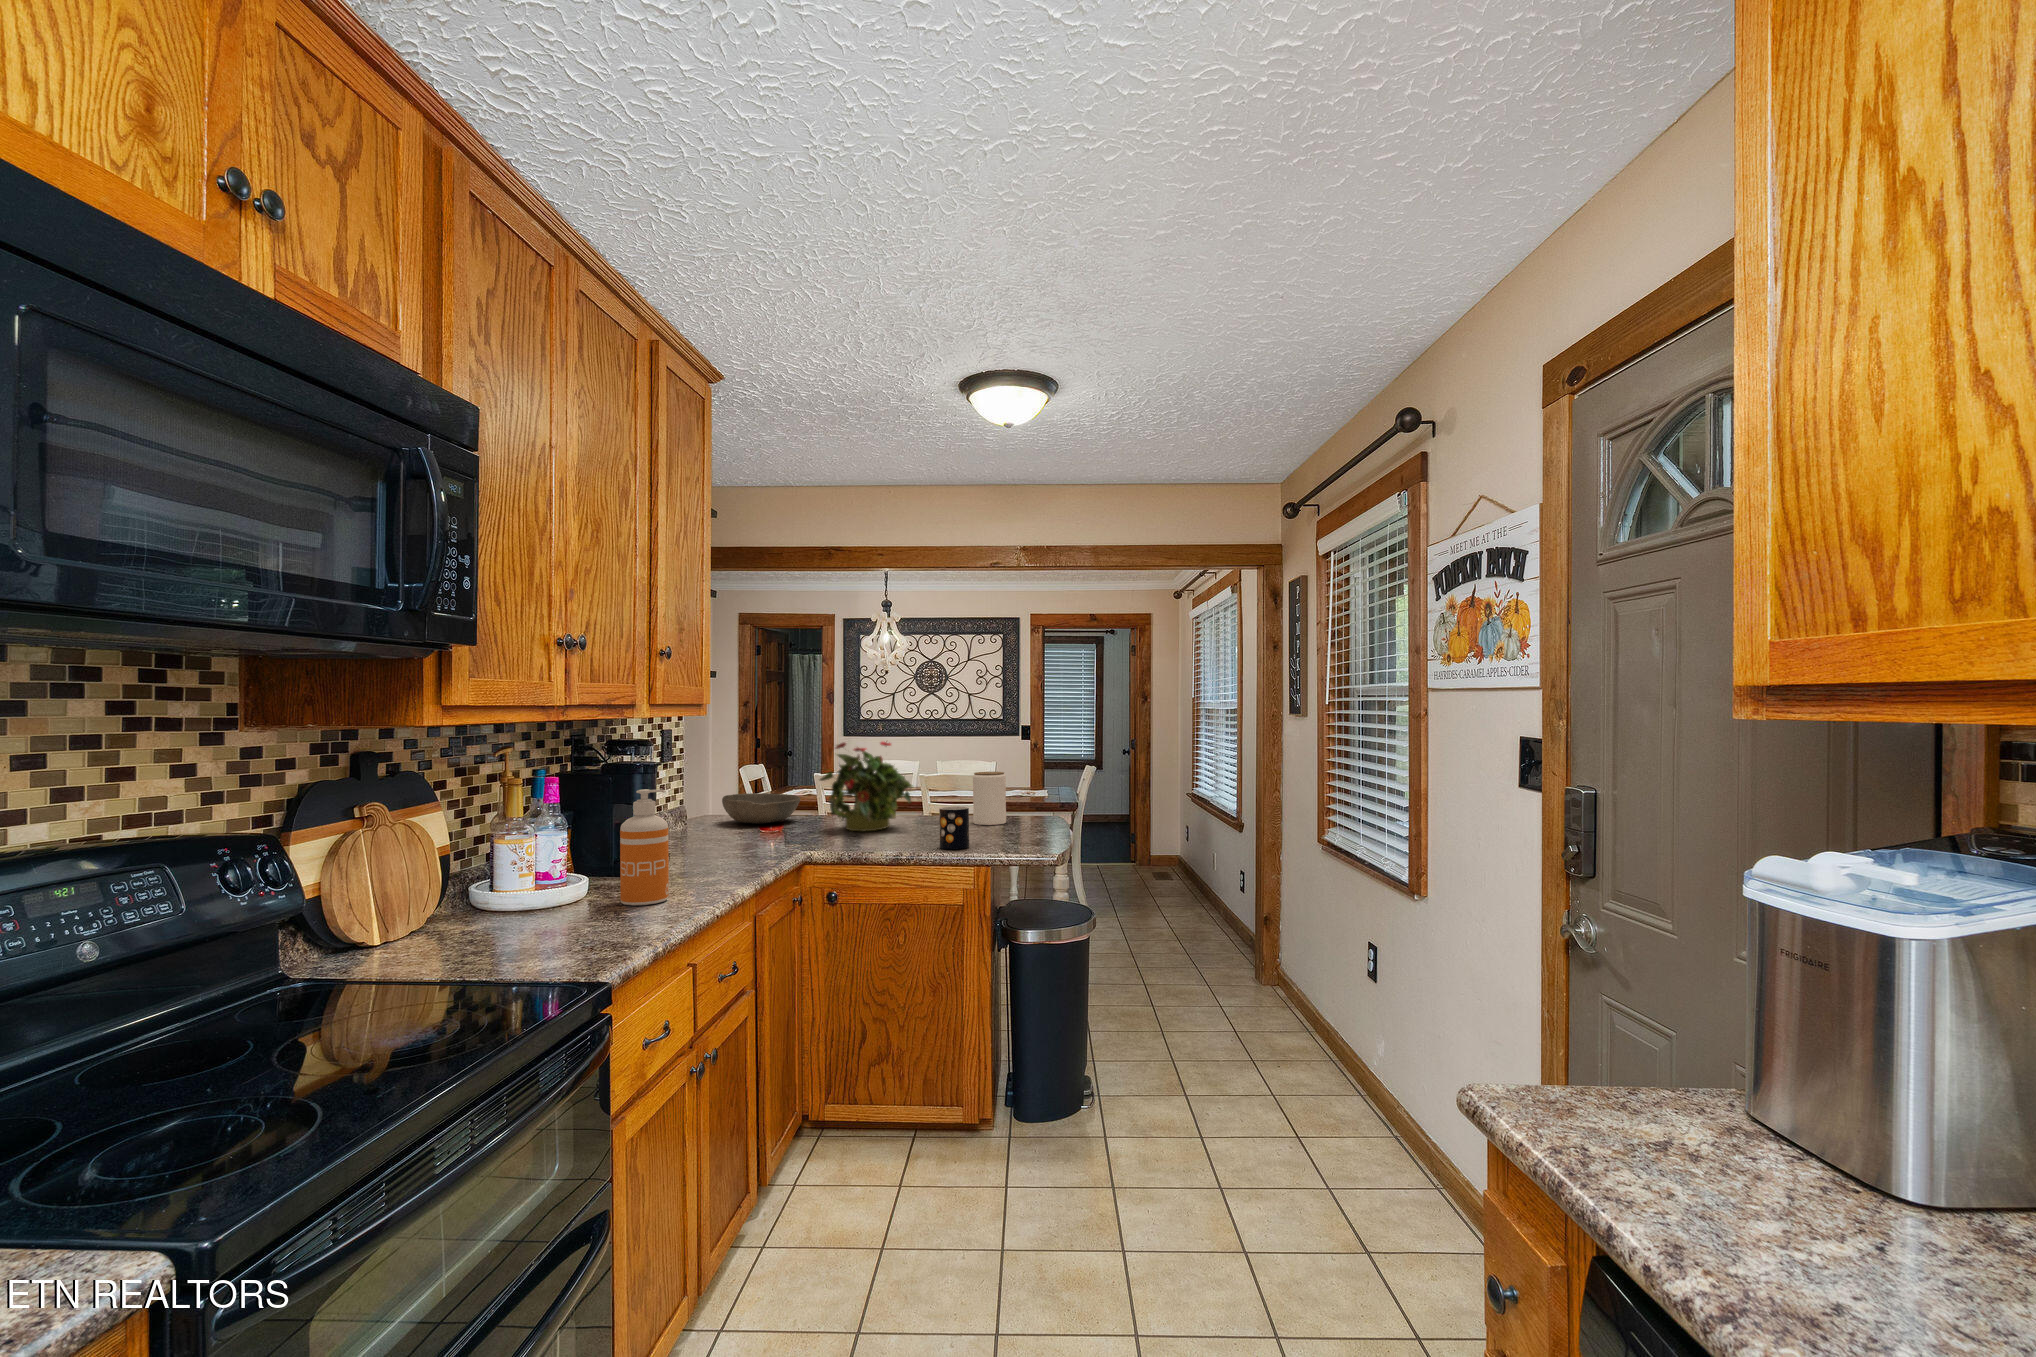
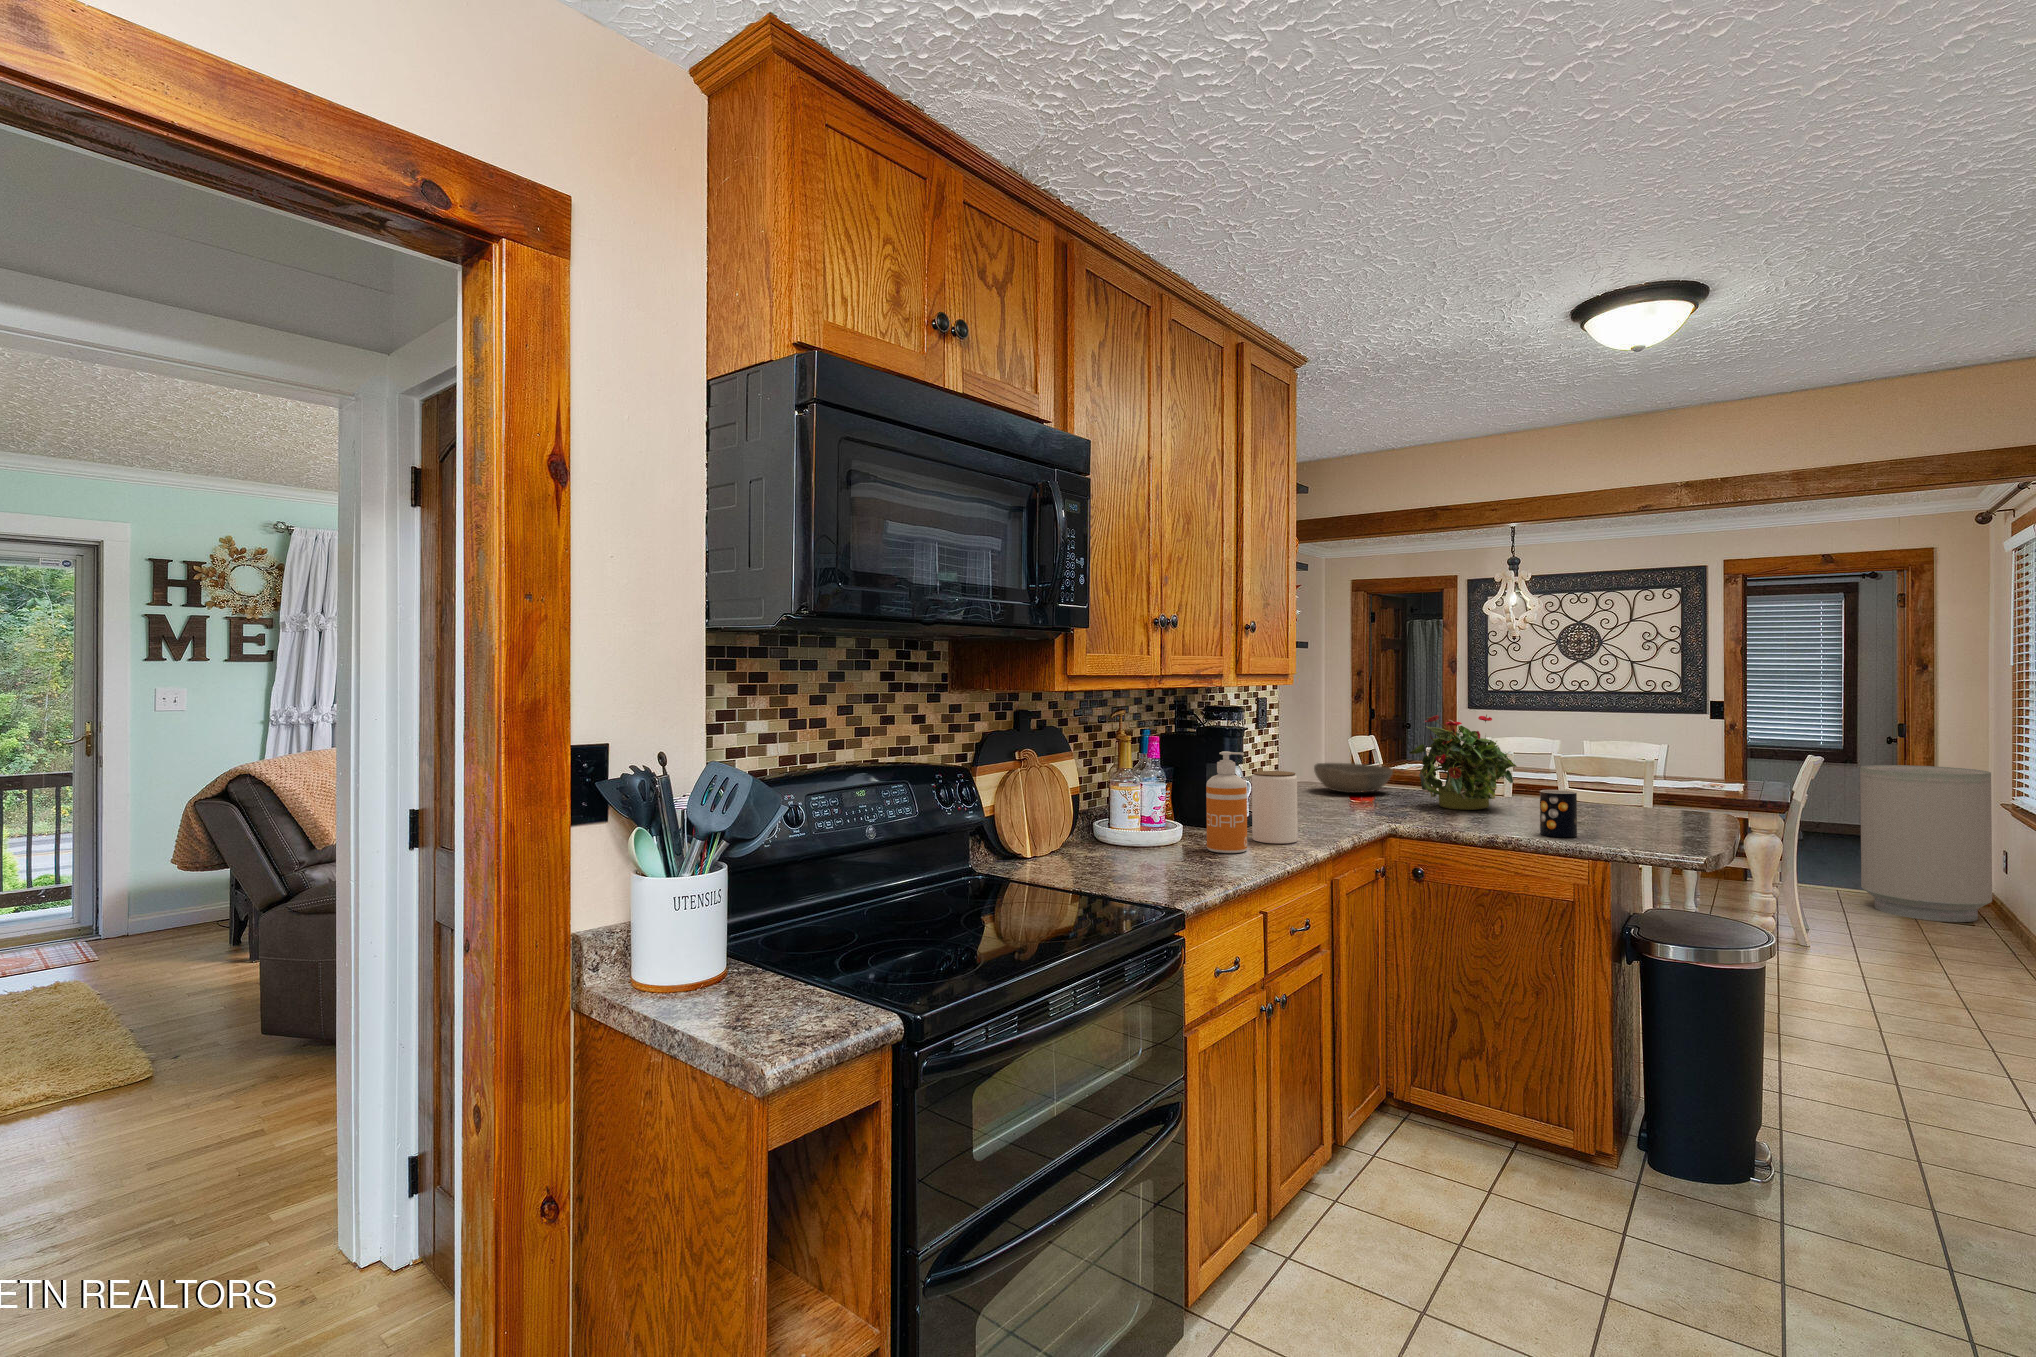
trash can: none [1118,769,1190,882] -> present [1860,765,1992,922]
jar: present [973,772,1006,825] -> present [1252,771,1298,843]

